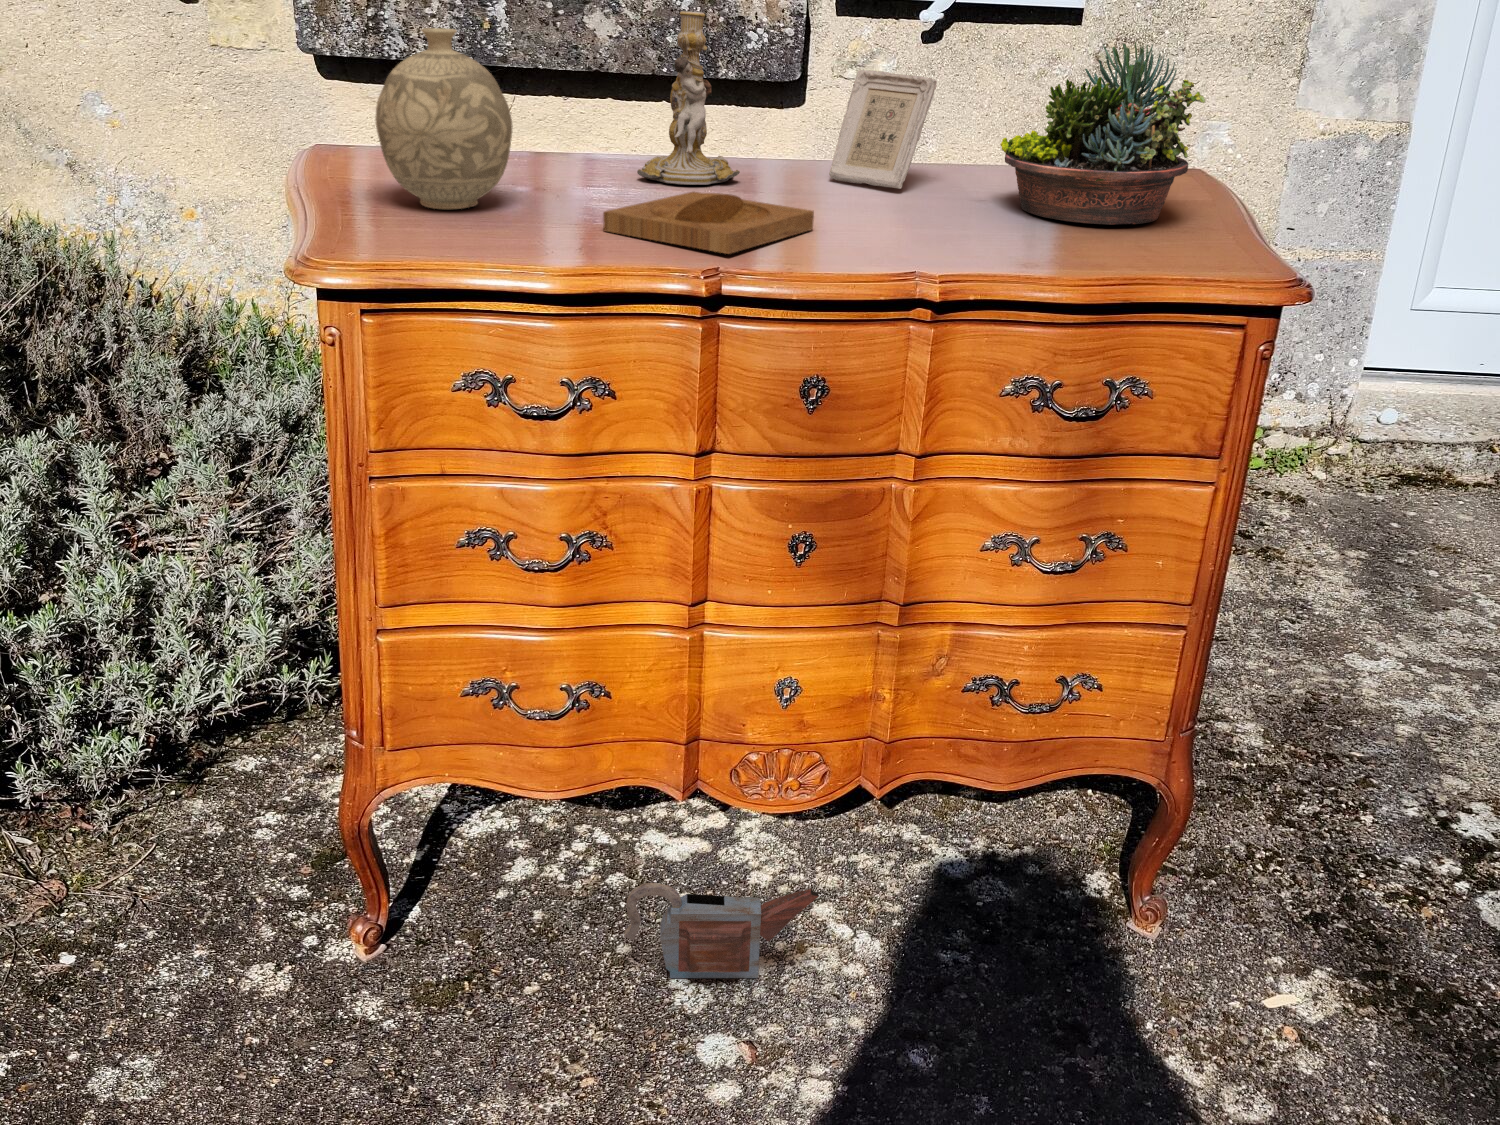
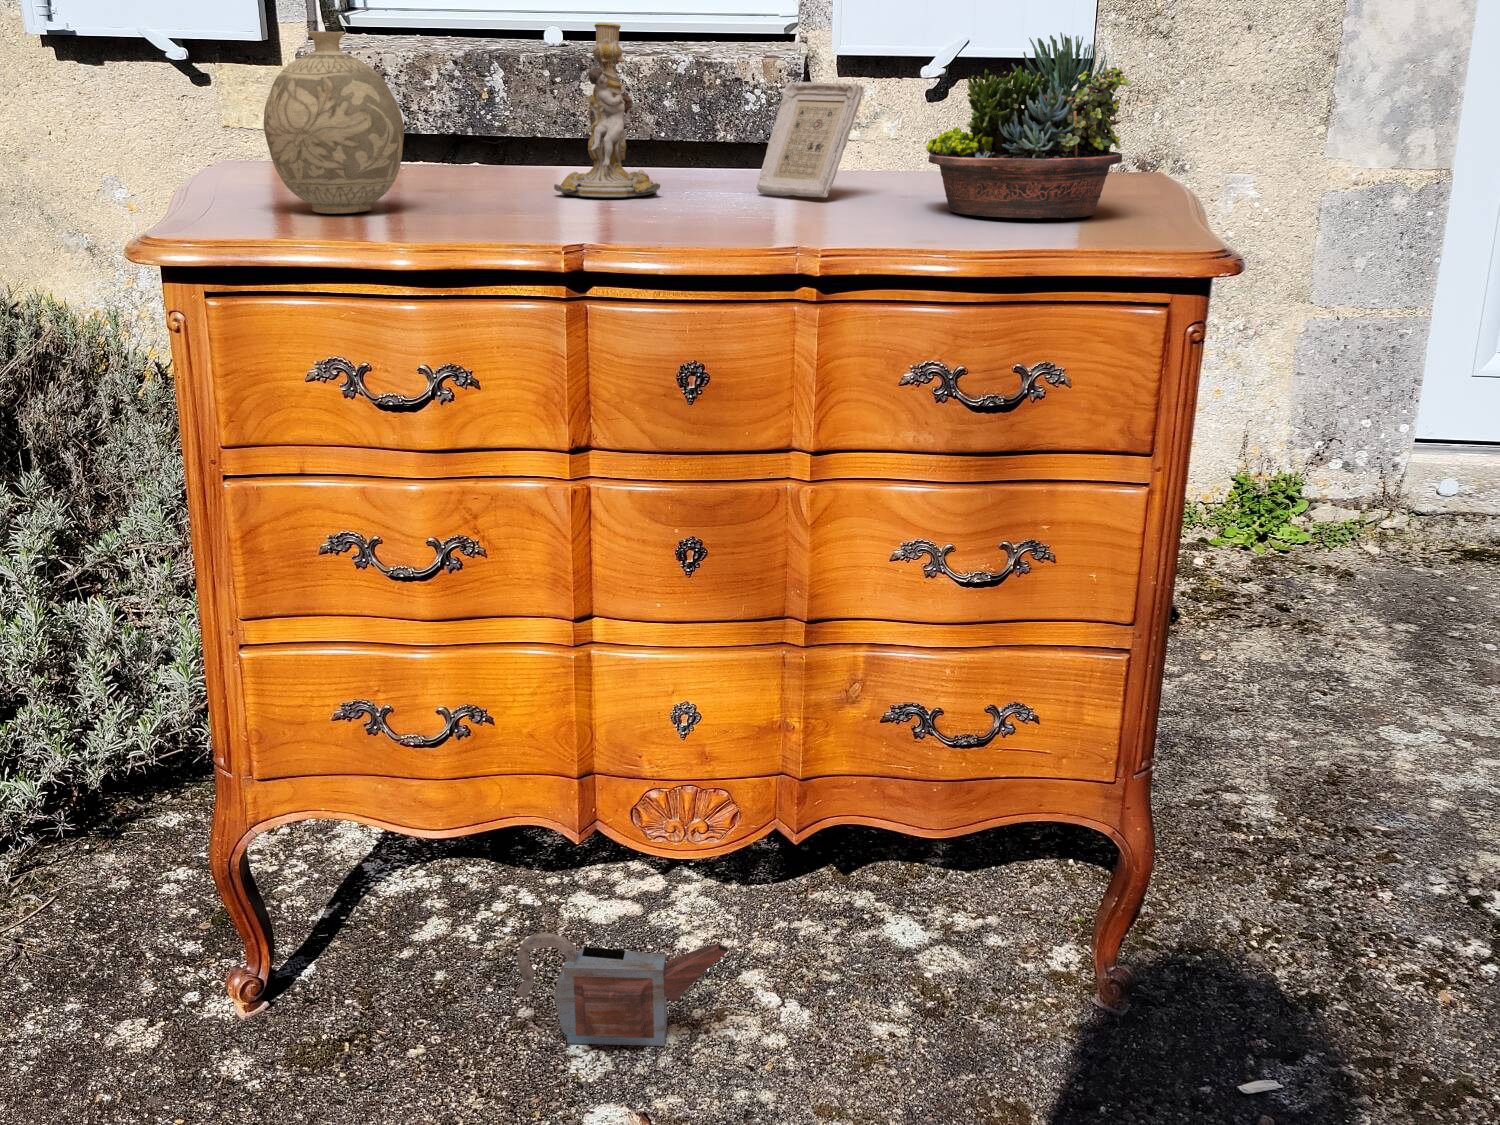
tray: present [603,192,814,254] -> none [484,189,709,238]

